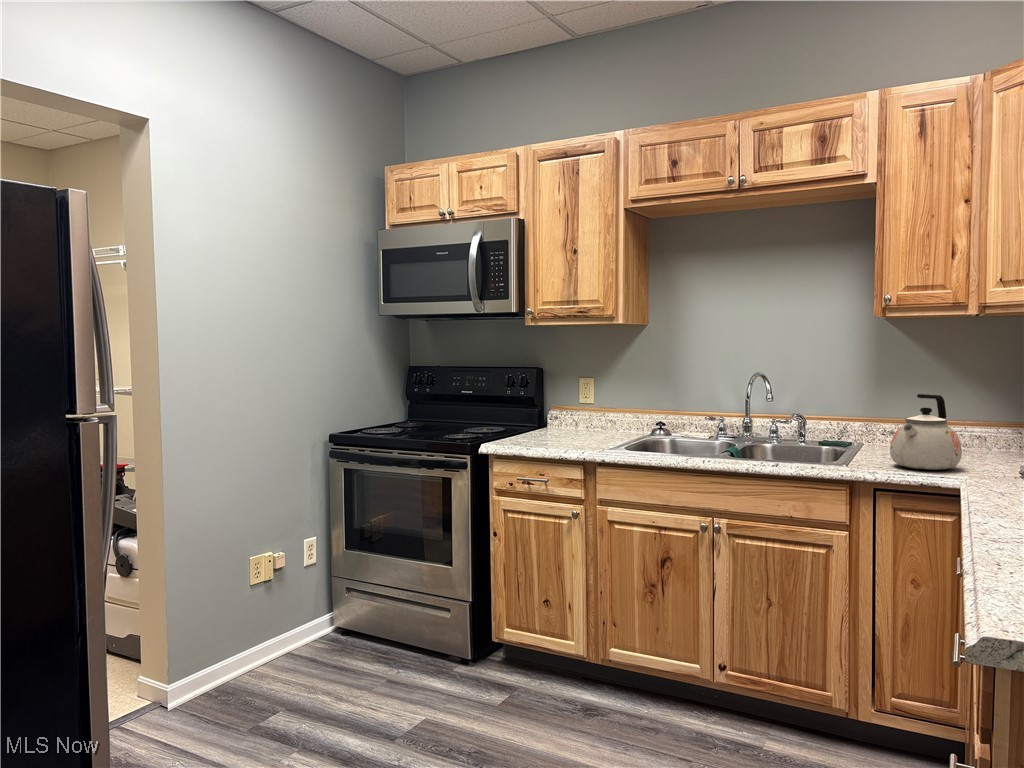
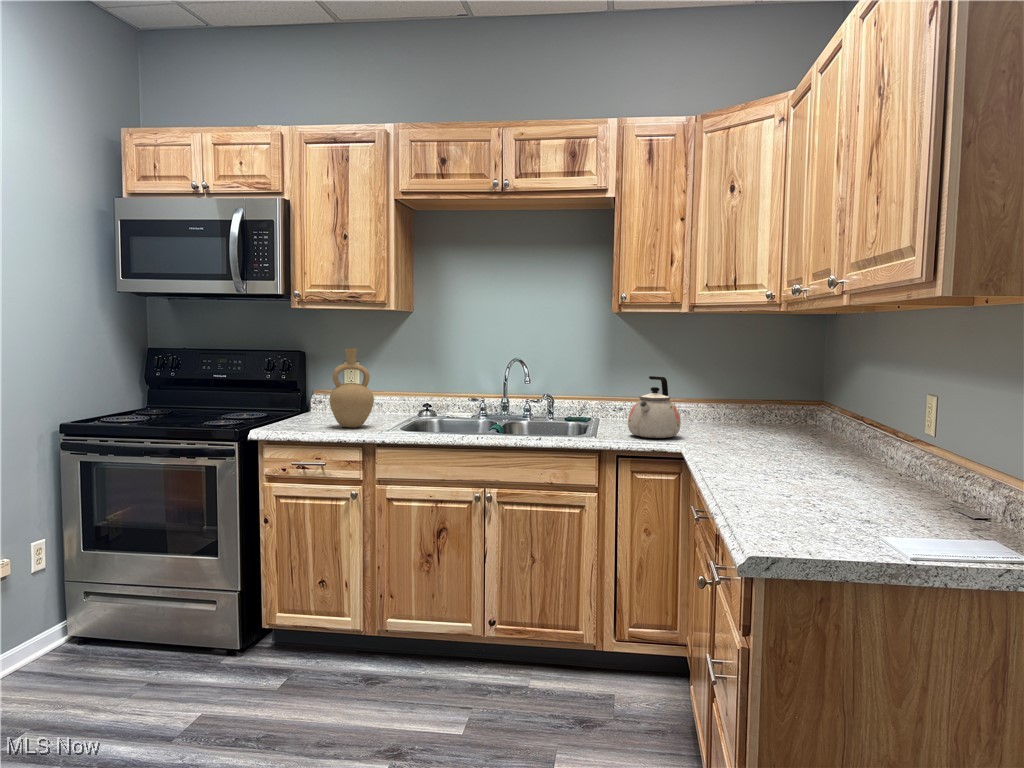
vase: none [556,364,601,445] -> present [330,349,374,427]

